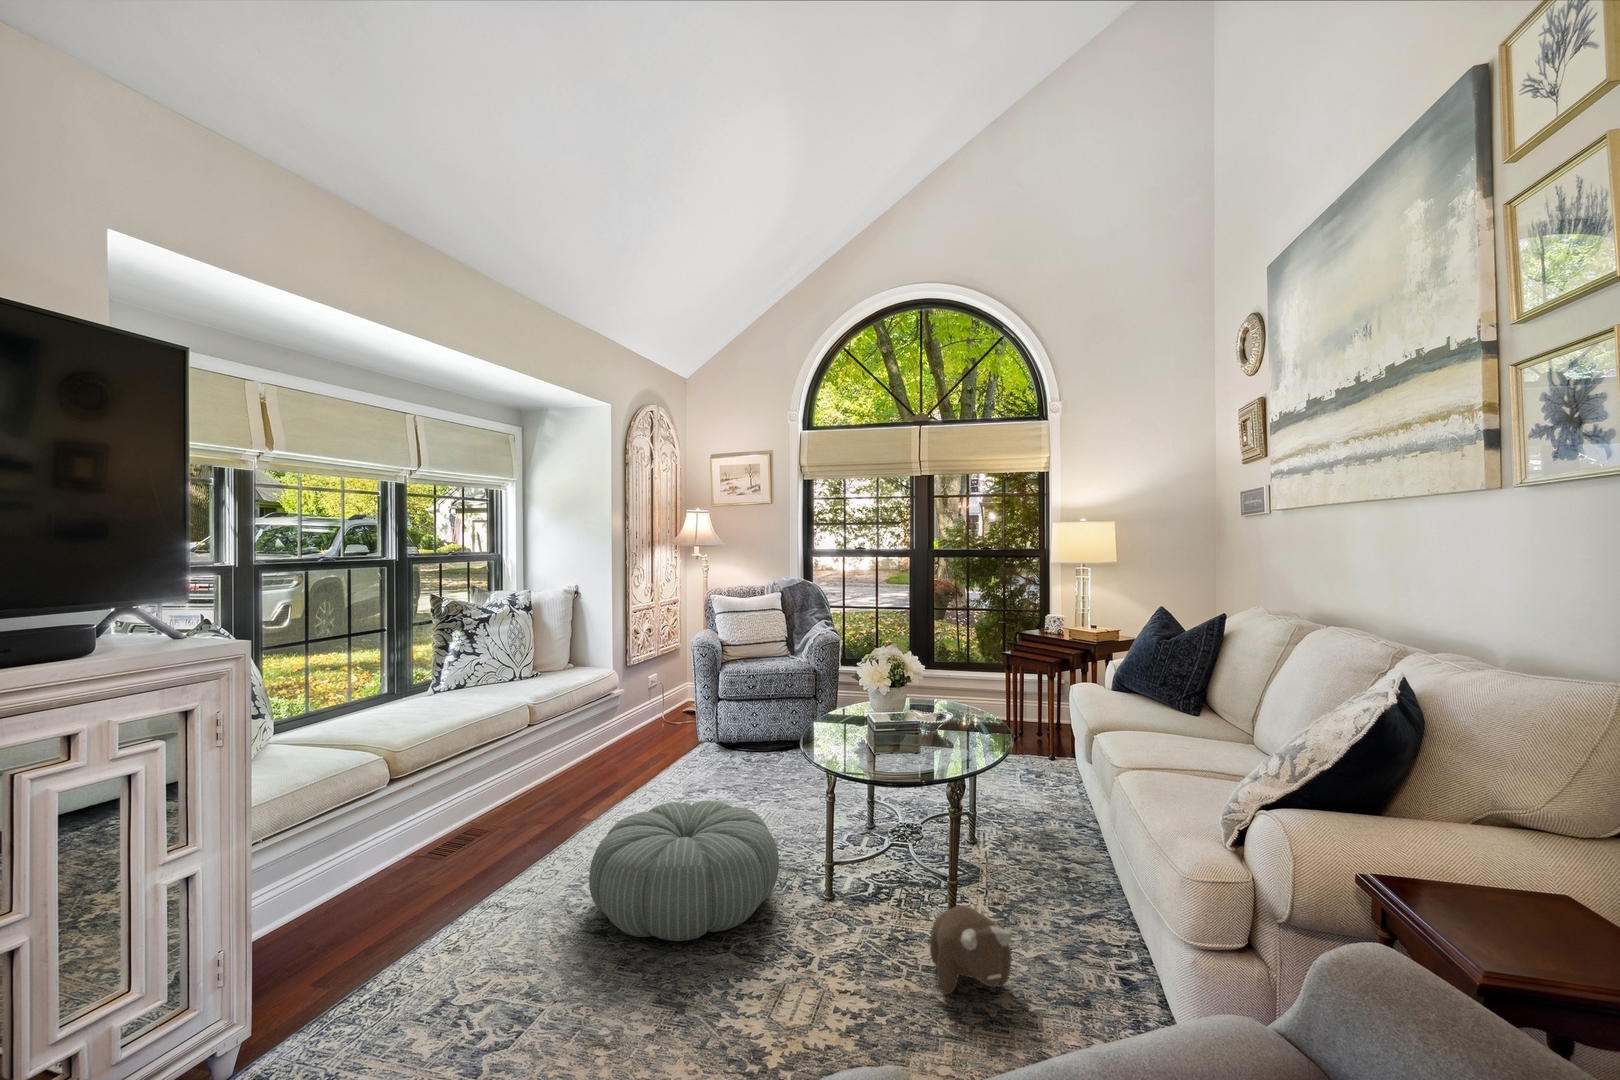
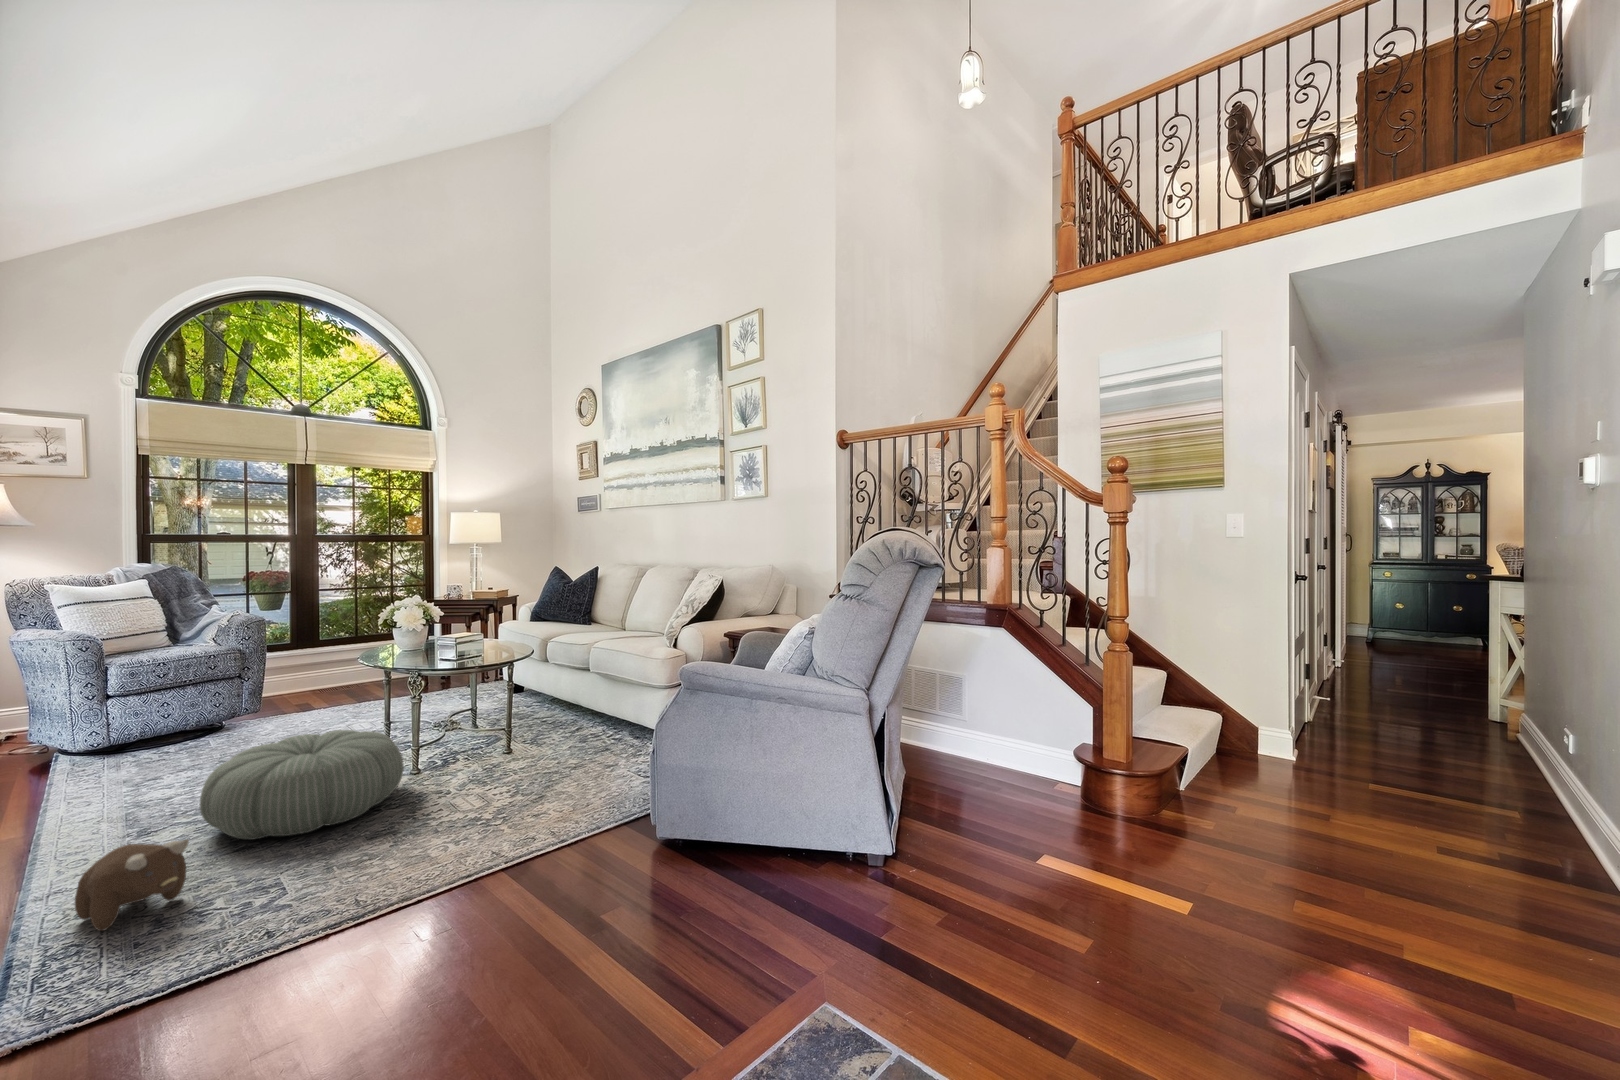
plush toy: present [930,905,1012,994] -> present [75,840,189,931]

